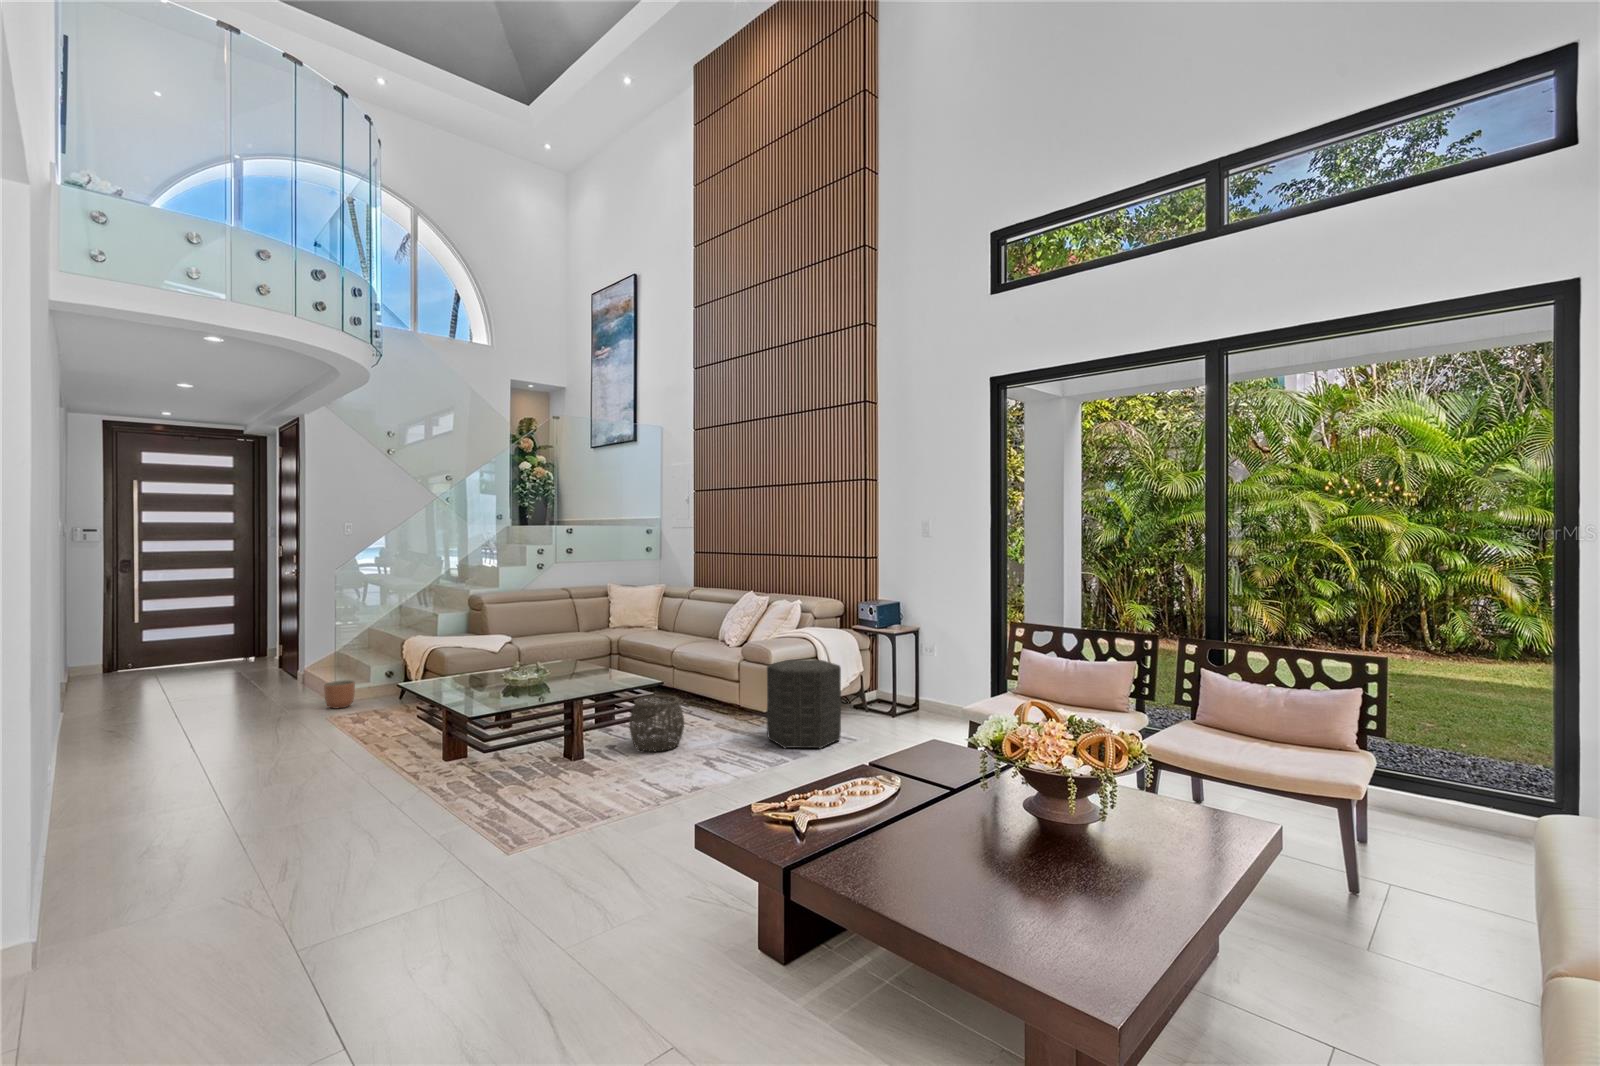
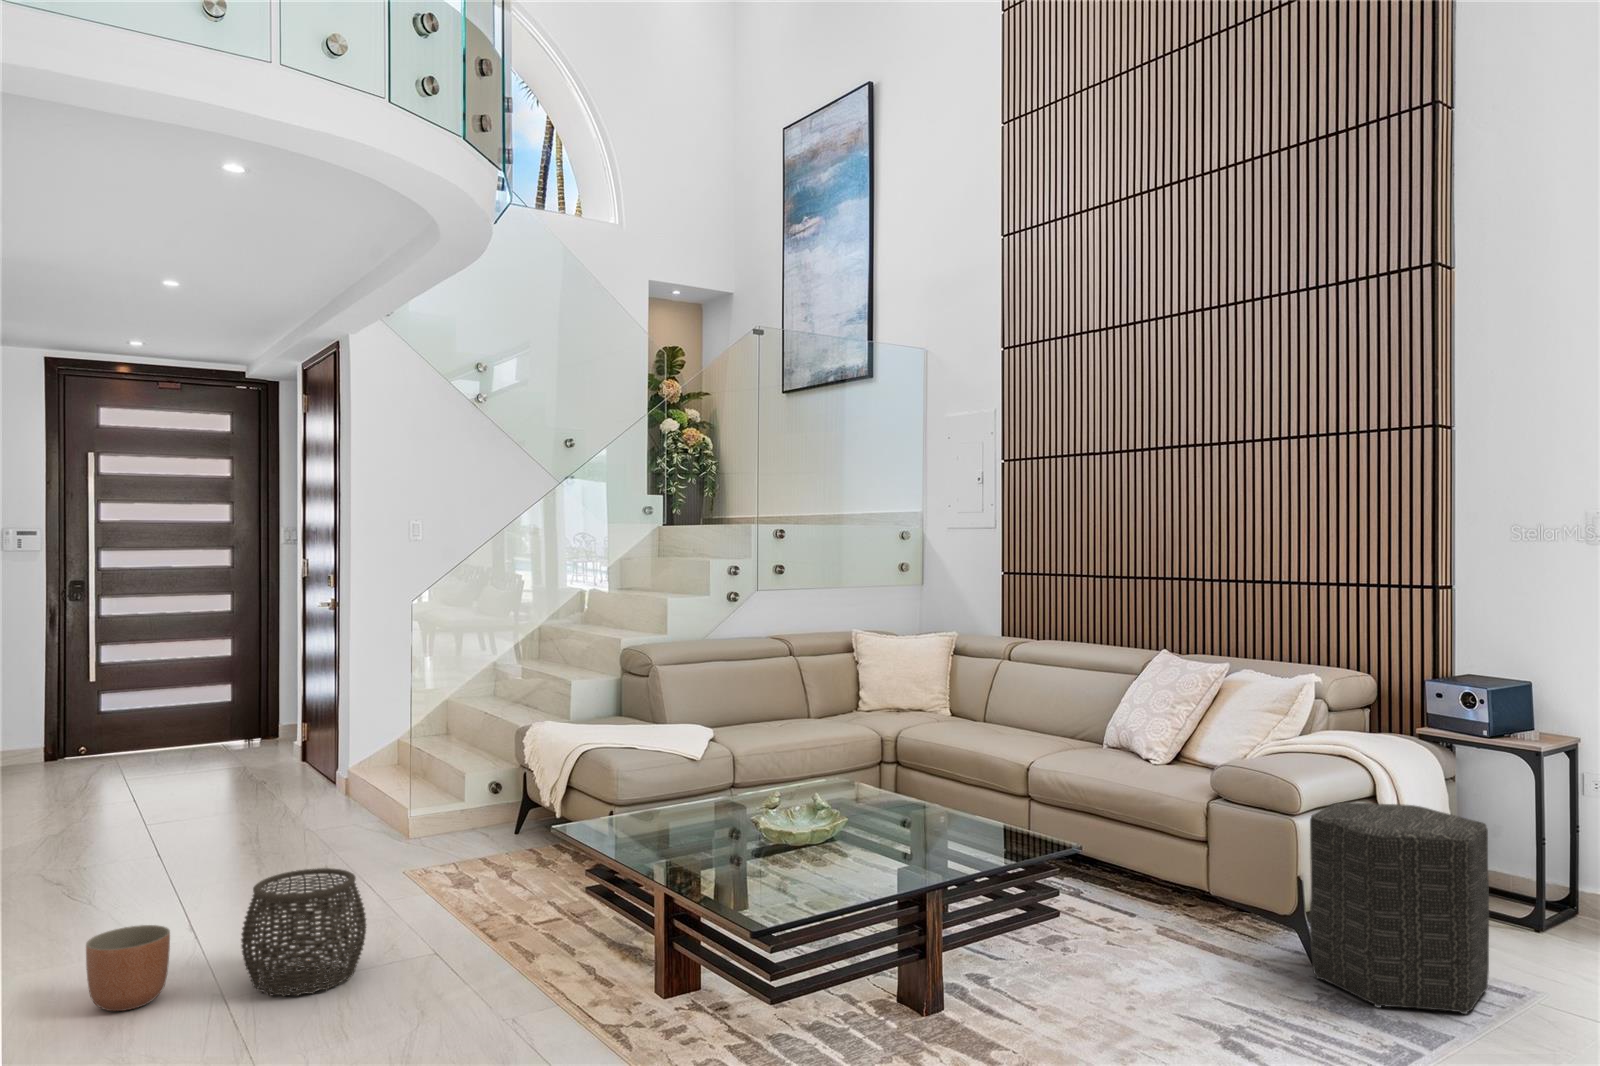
planter: present [324,680,355,709] -> present [86,925,170,1011]
woven basket: present [629,695,684,751] -> present [241,868,366,997]

